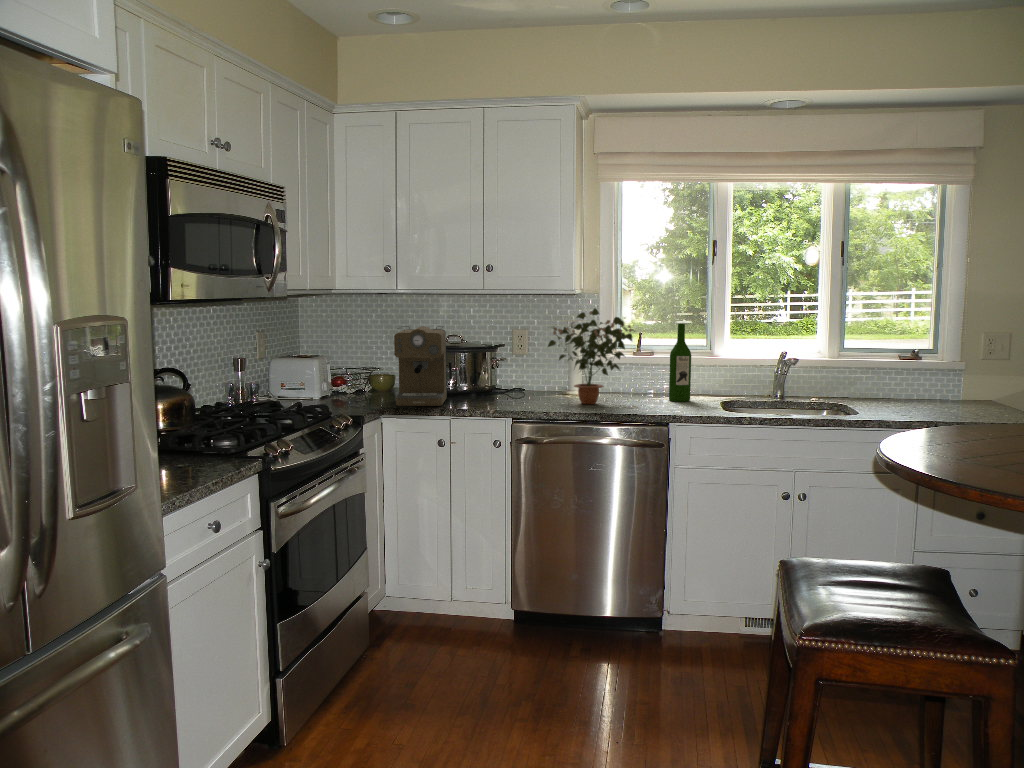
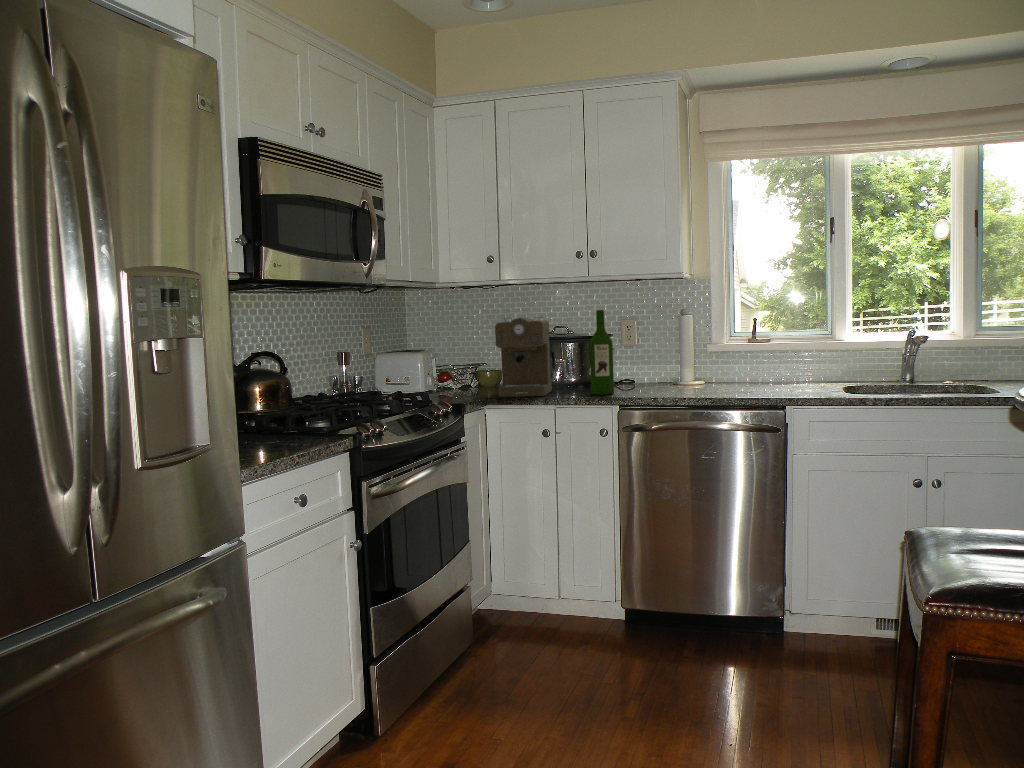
potted plant: present [548,308,635,404] -> none [653,291,750,391]
wine bottle: present [669,324,691,402] -> present [590,310,614,395]

